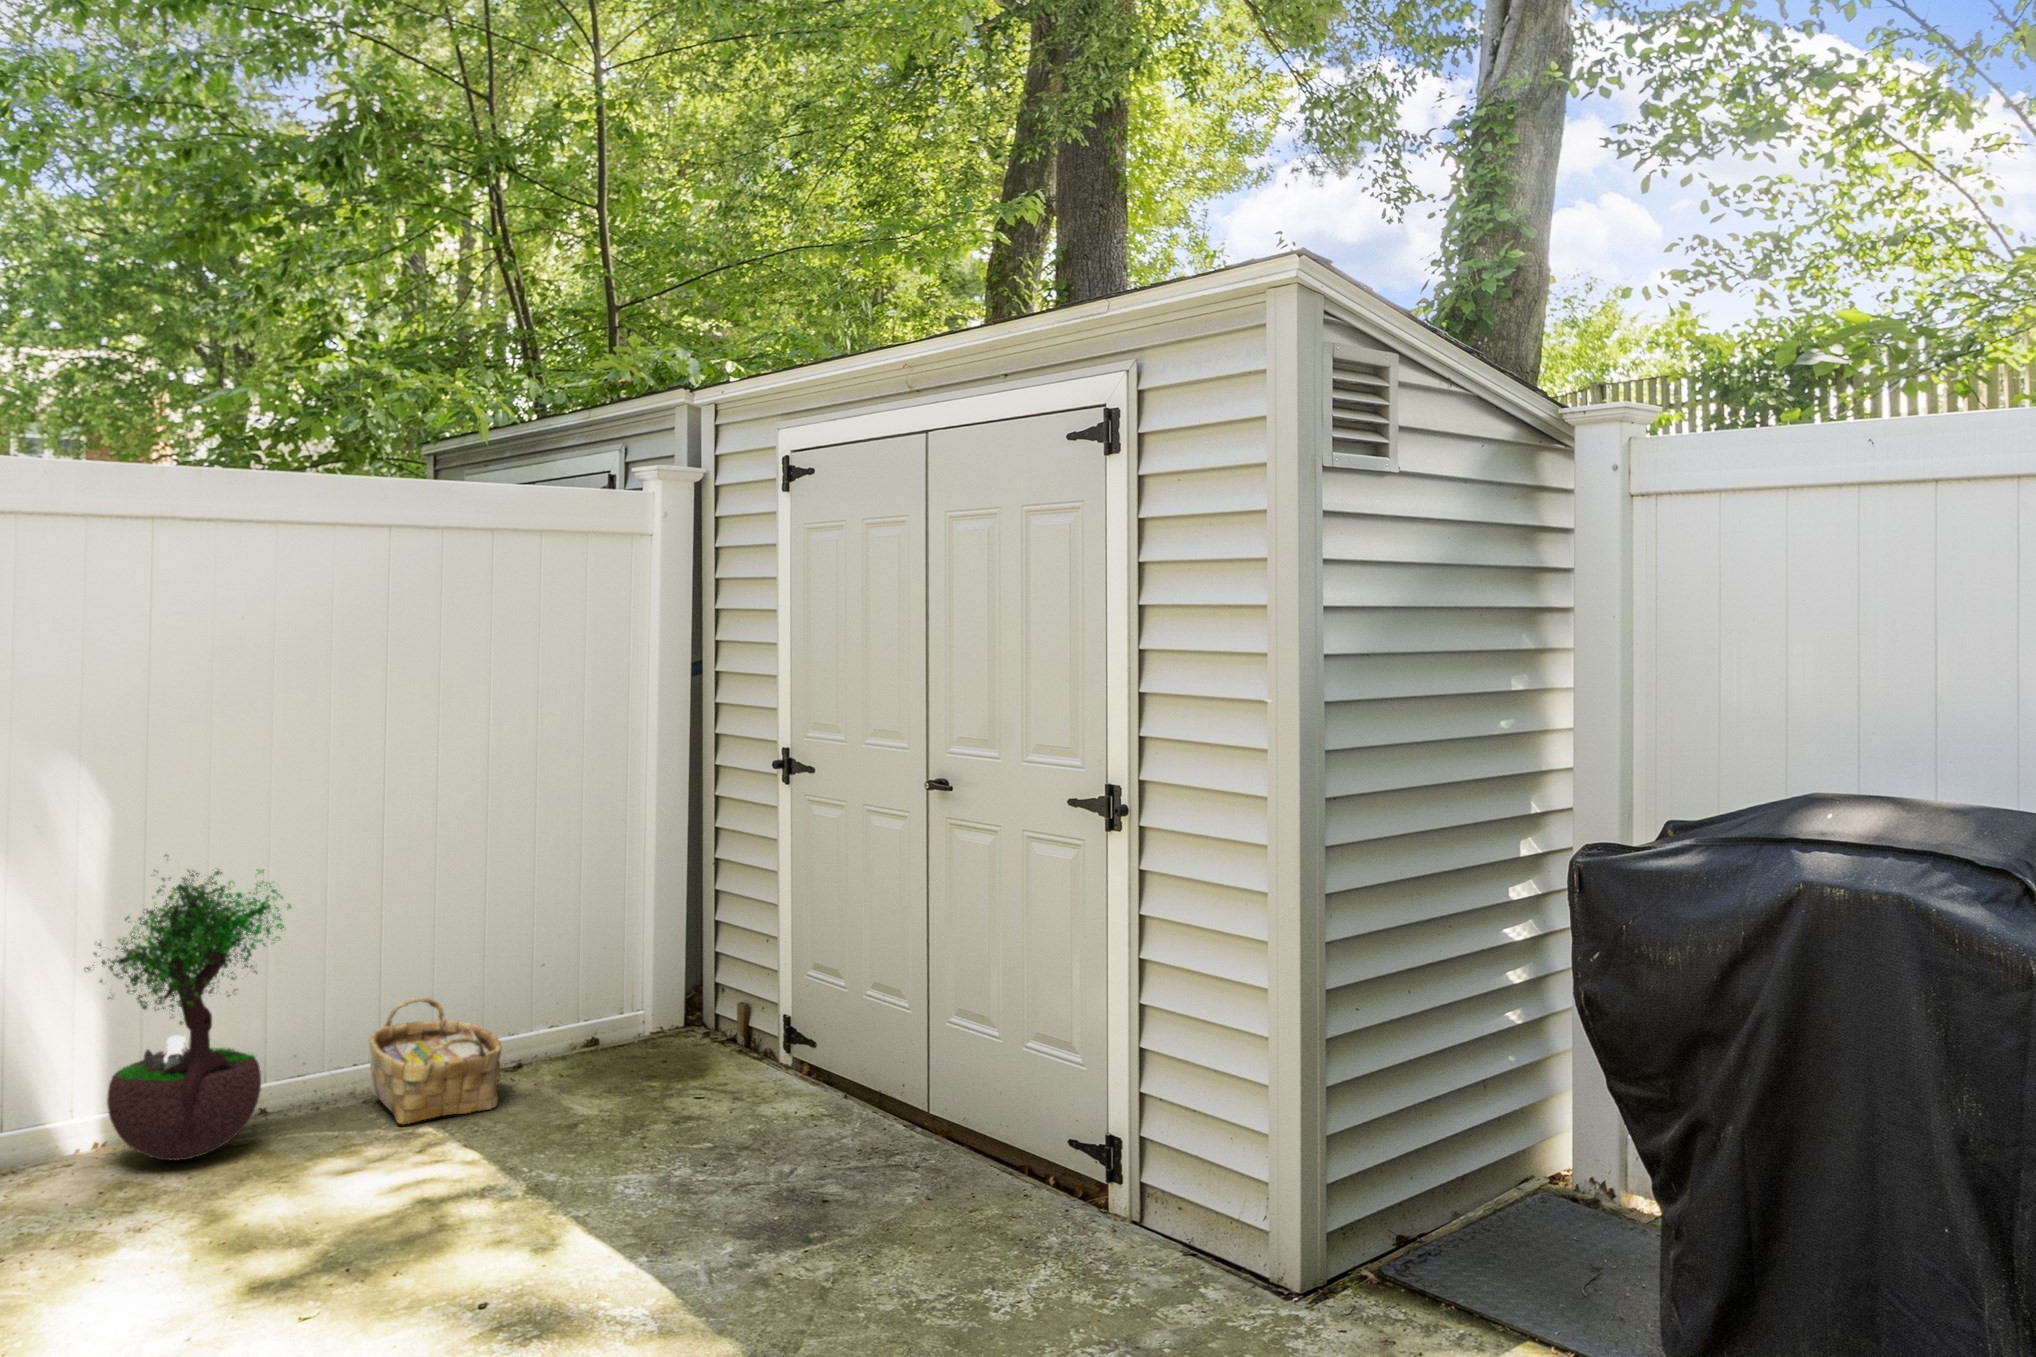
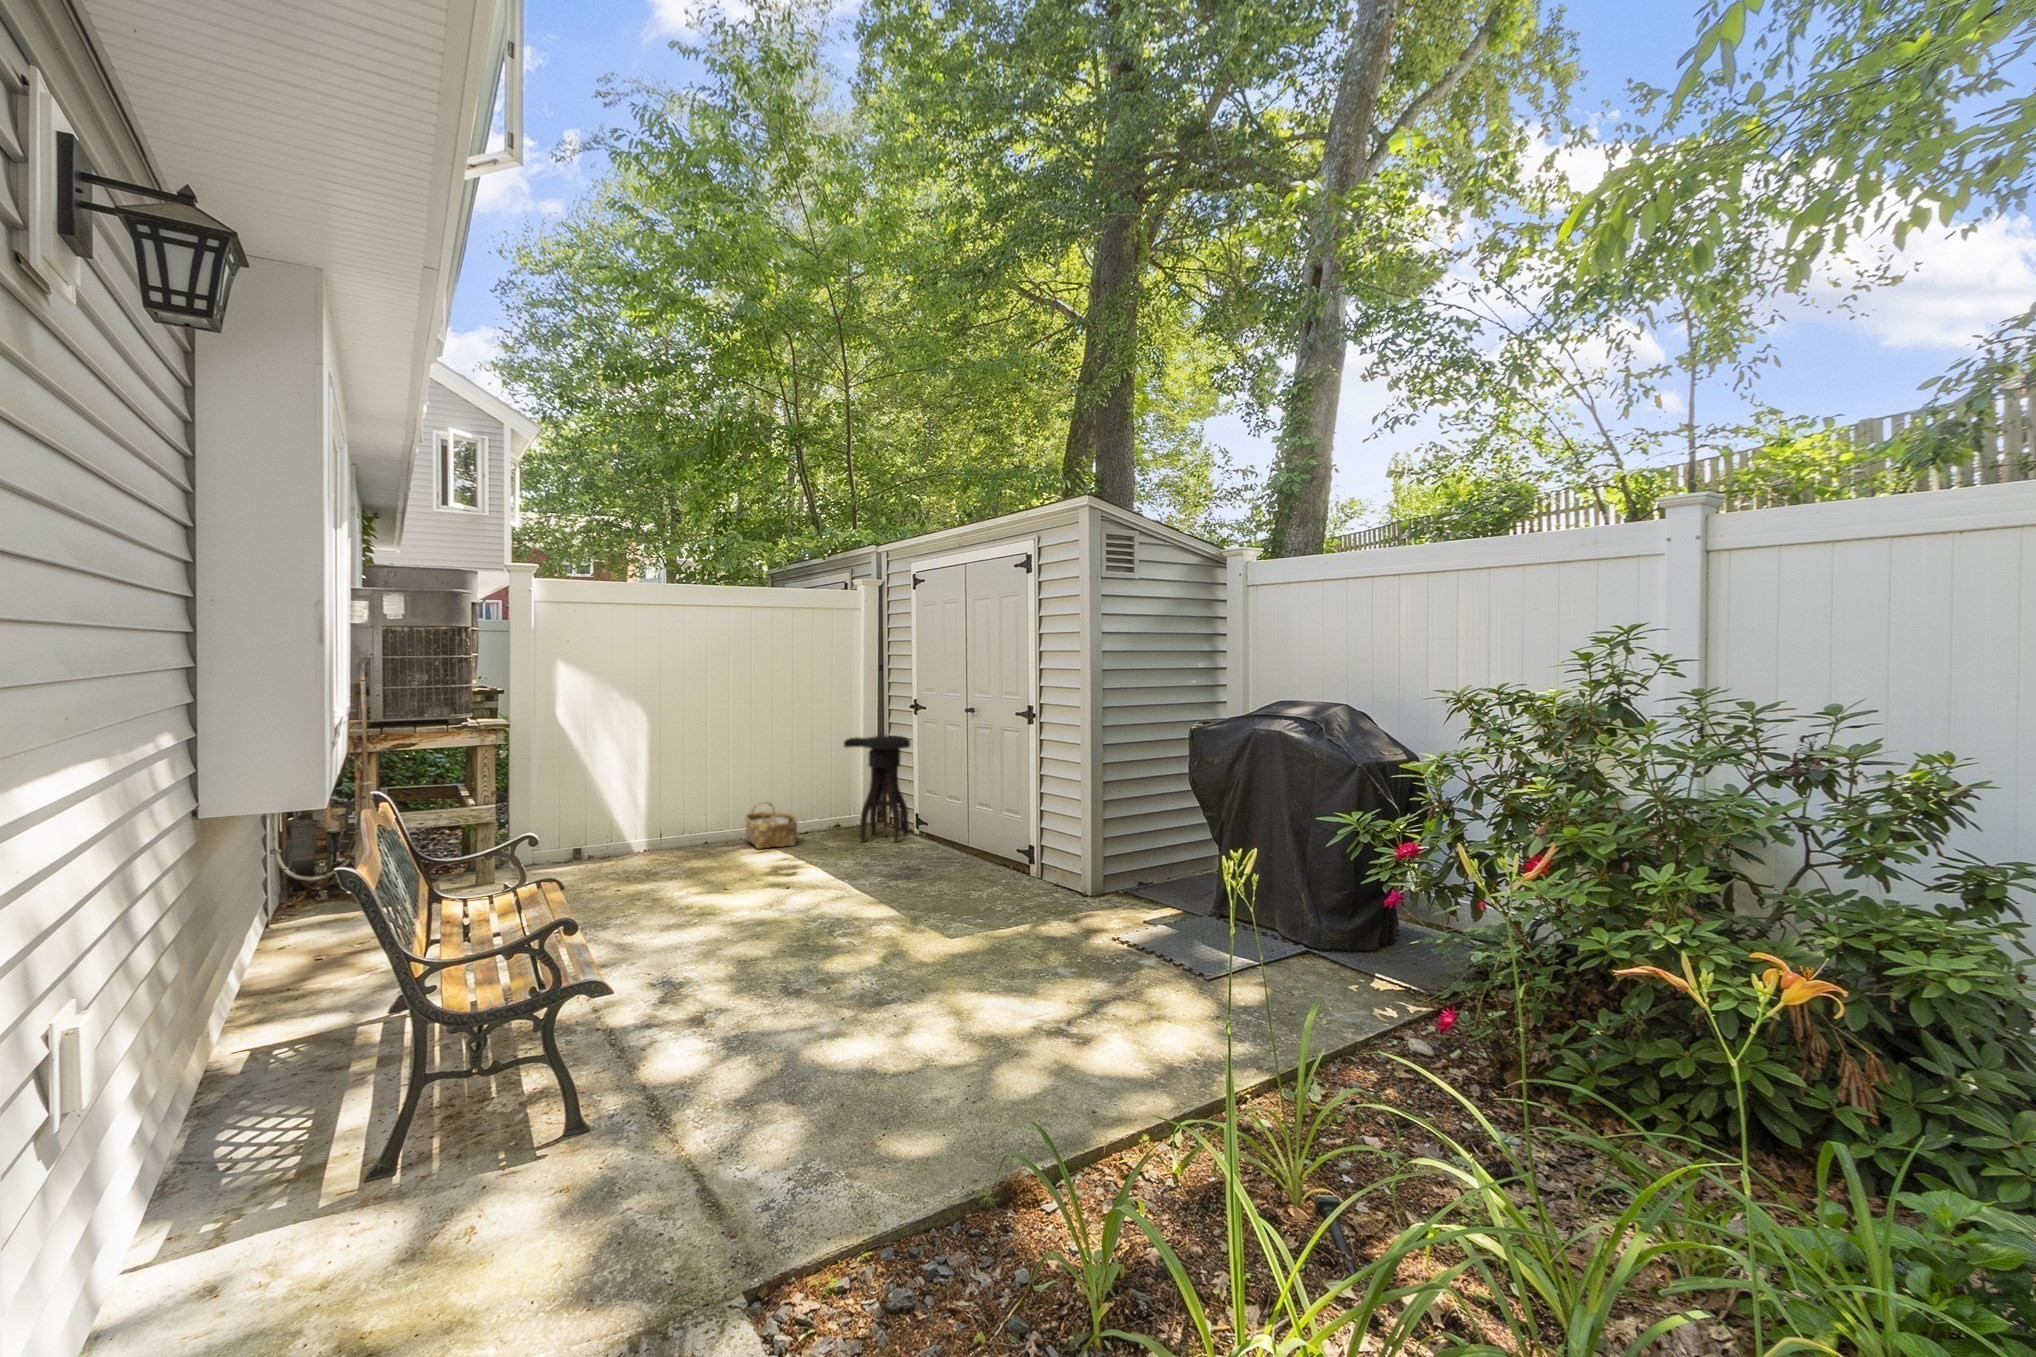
stool: none [613,835,774,1090] -> present [844,735,910,842]
potted tree: present [85,855,291,1160] -> none [642,735,716,856]

